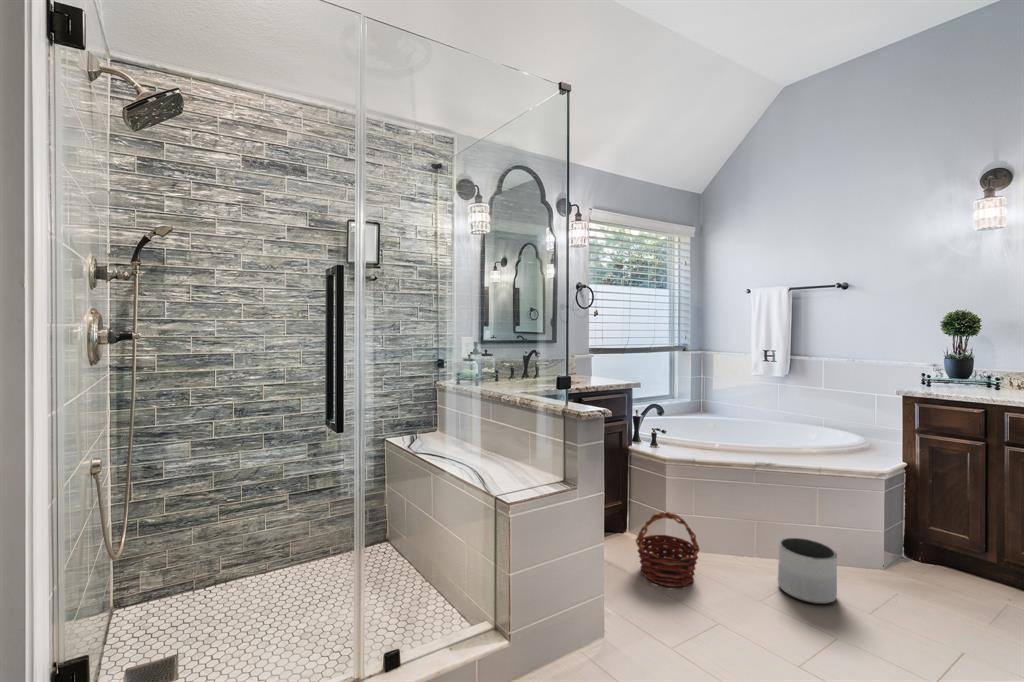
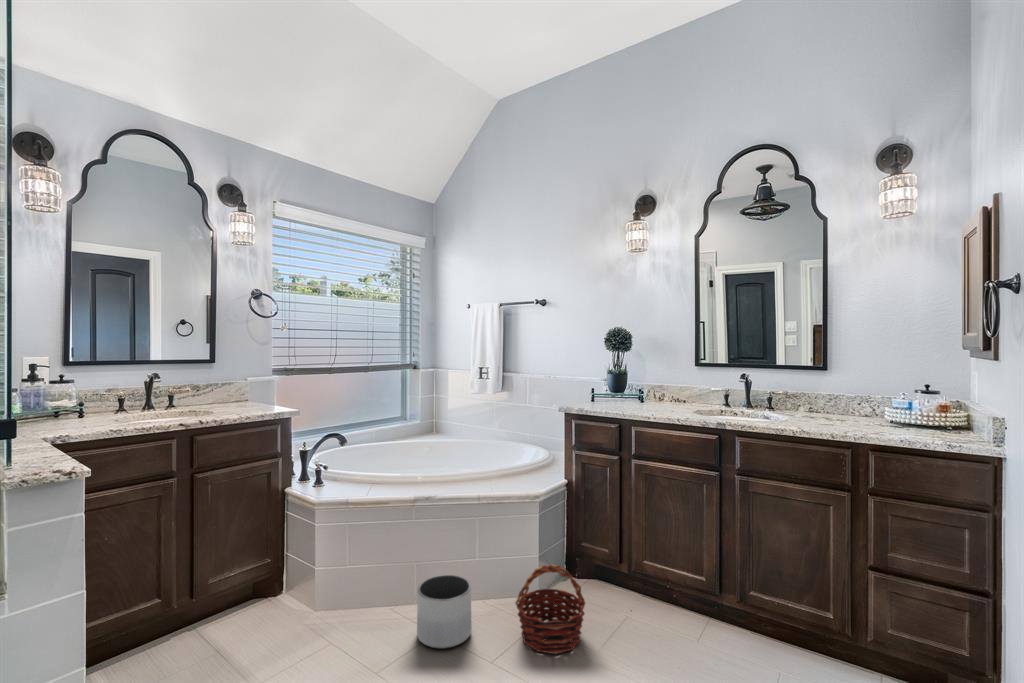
basket: present [635,512,700,587] -> present [515,565,585,654]

